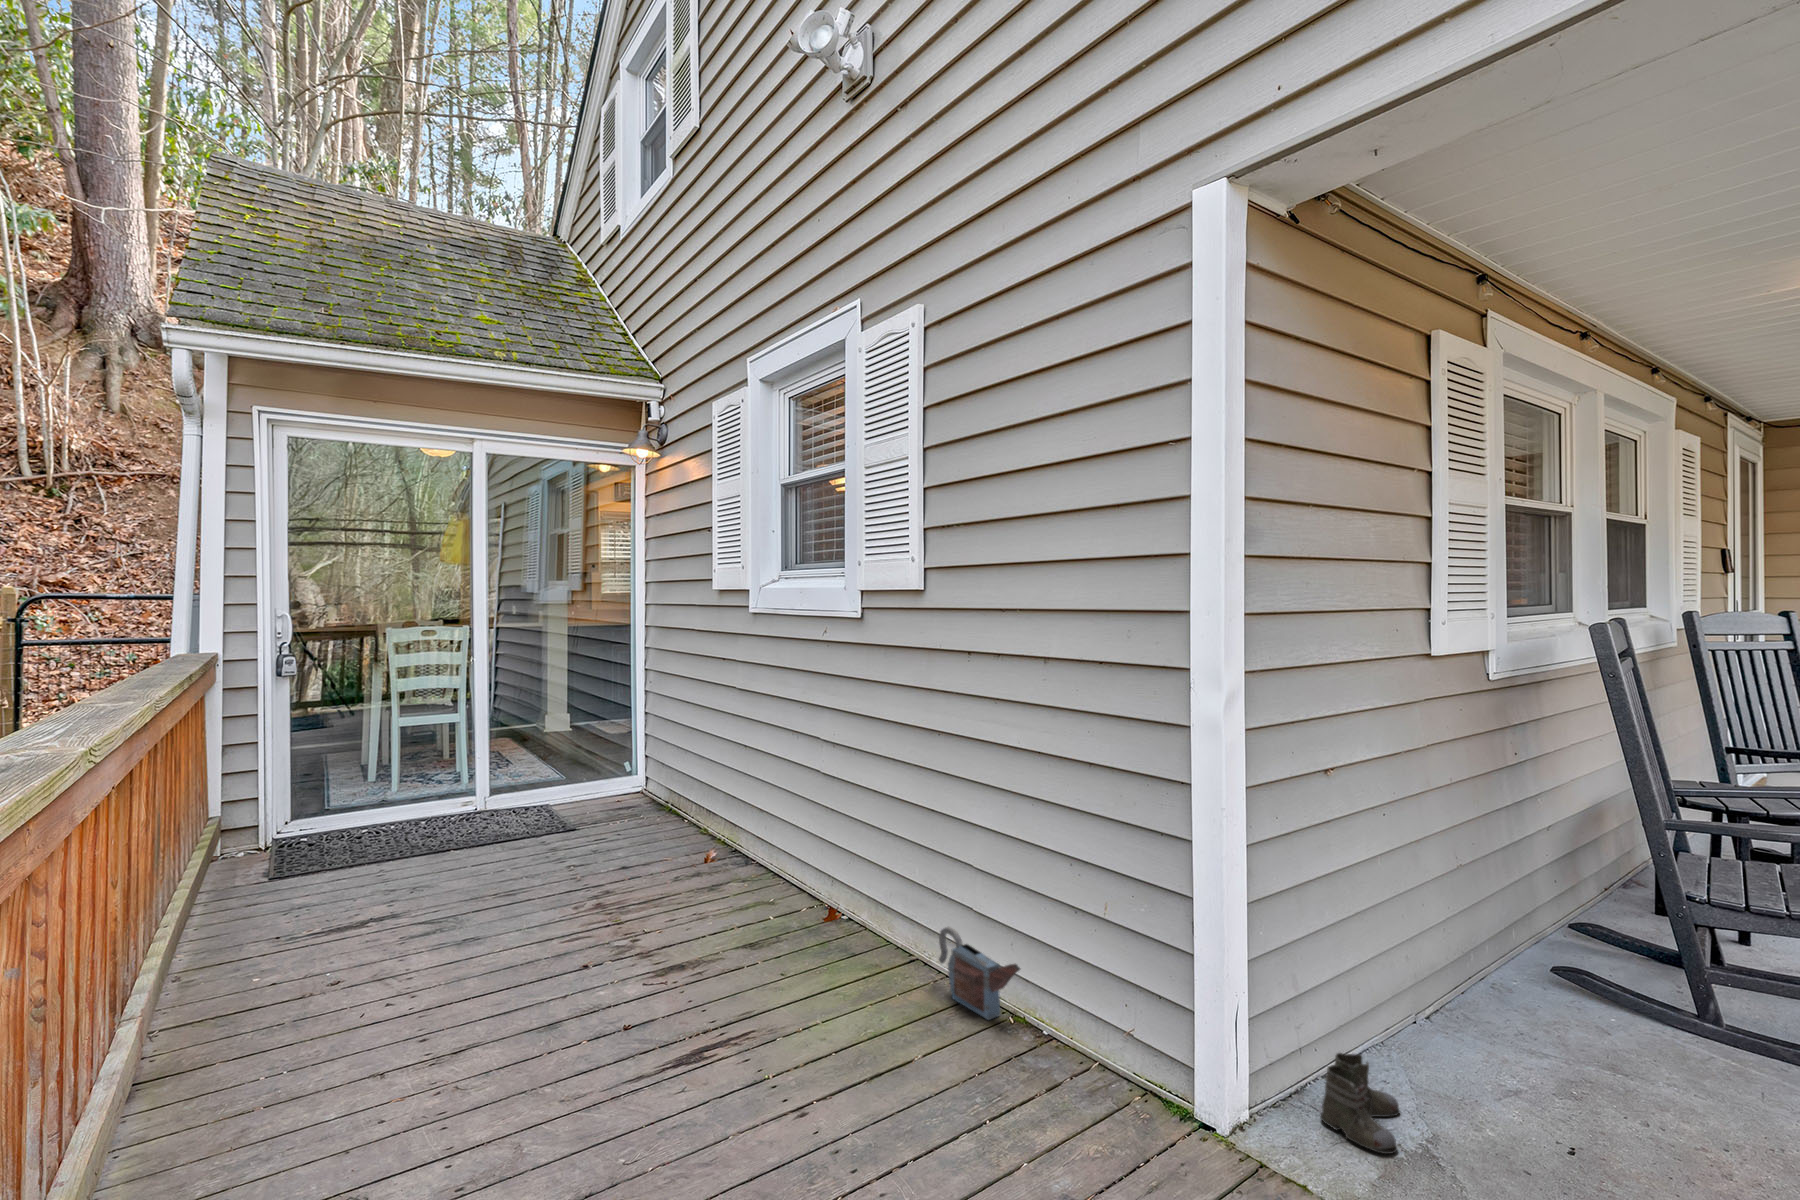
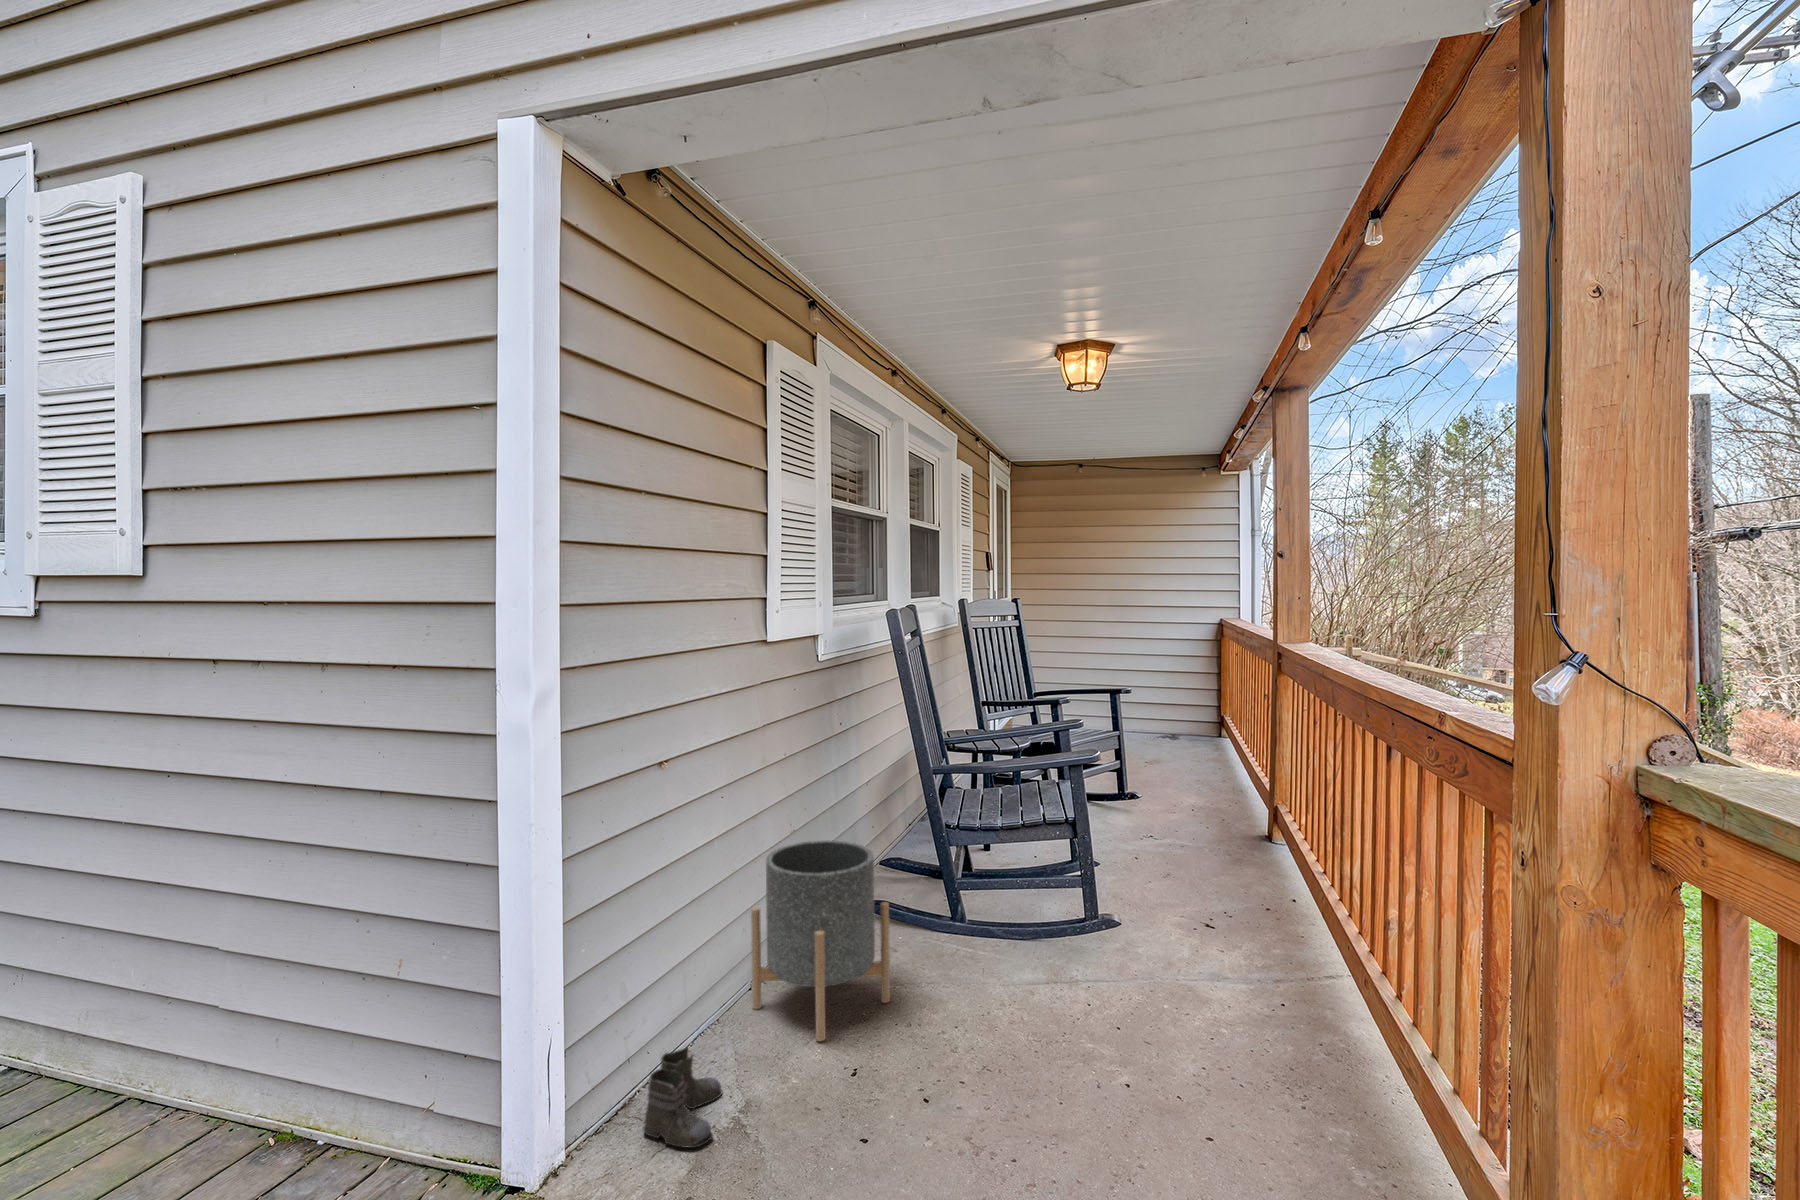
planter: none [1419,878,1608,1100] -> present [751,840,890,1041]
watering can: present [939,927,1020,1020] -> none [158,1041,281,1155]

